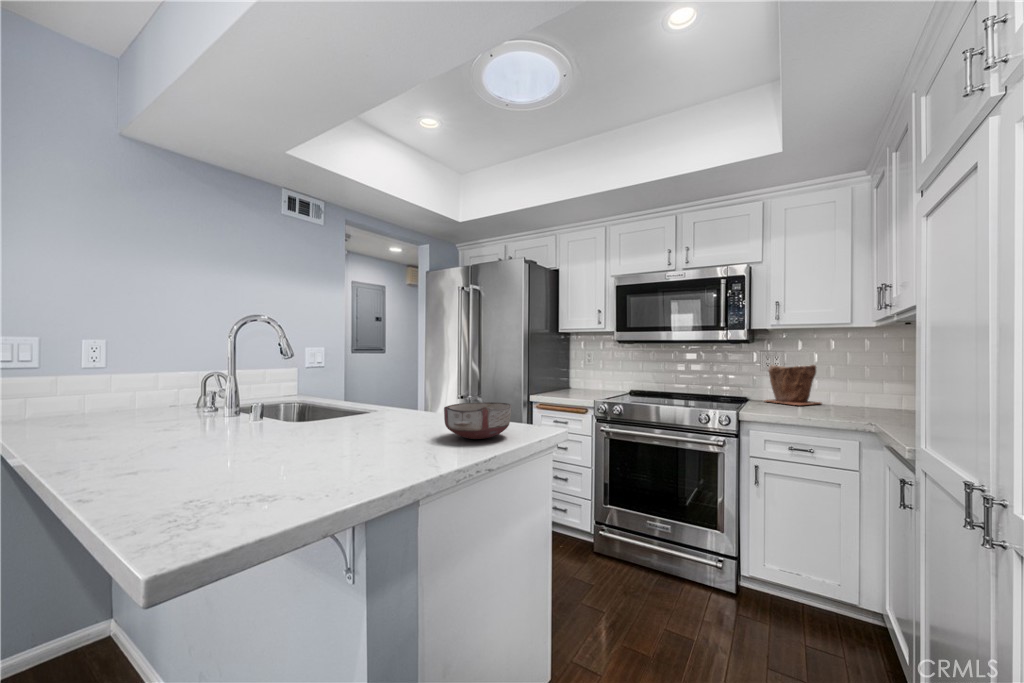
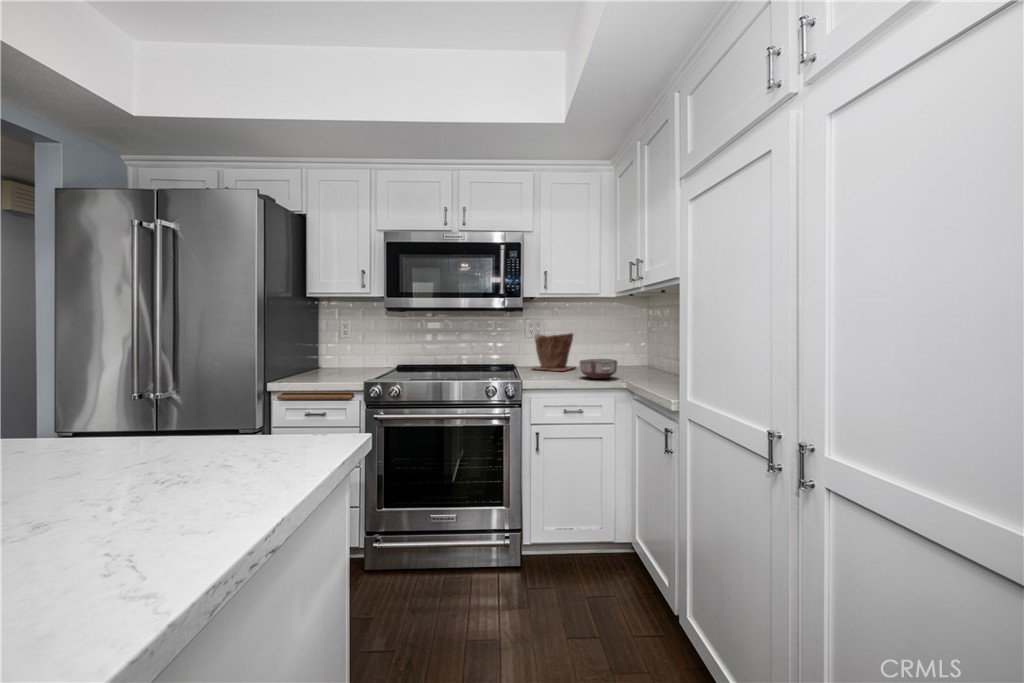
ceramic bowl: present [444,402,512,439] -> present [579,359,618,379]

